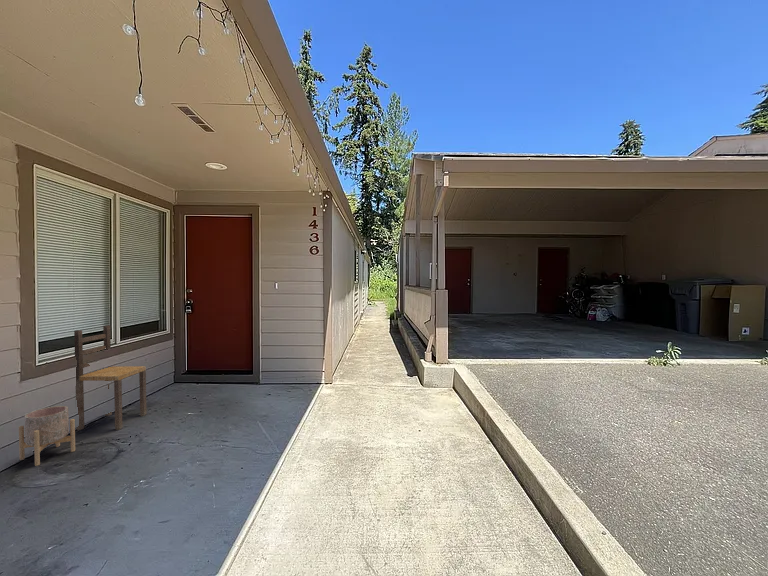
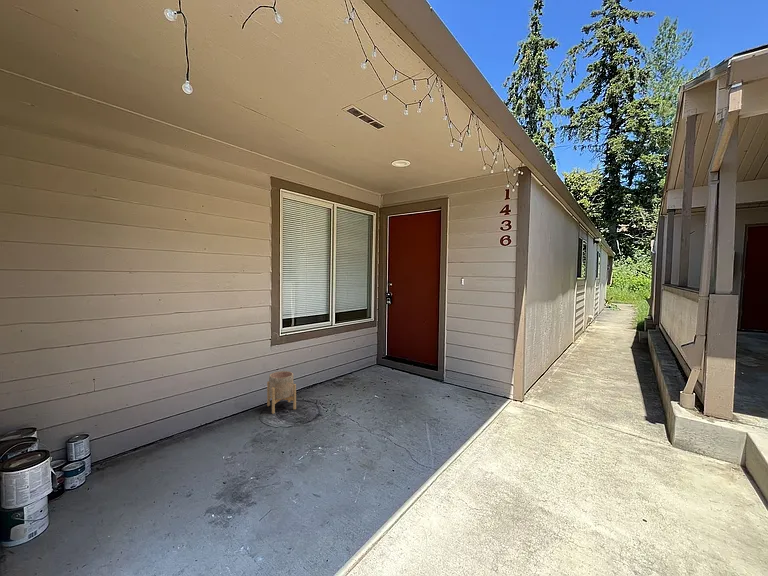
chair: present [74,326,147,430] -> none [304,312,349,400]

